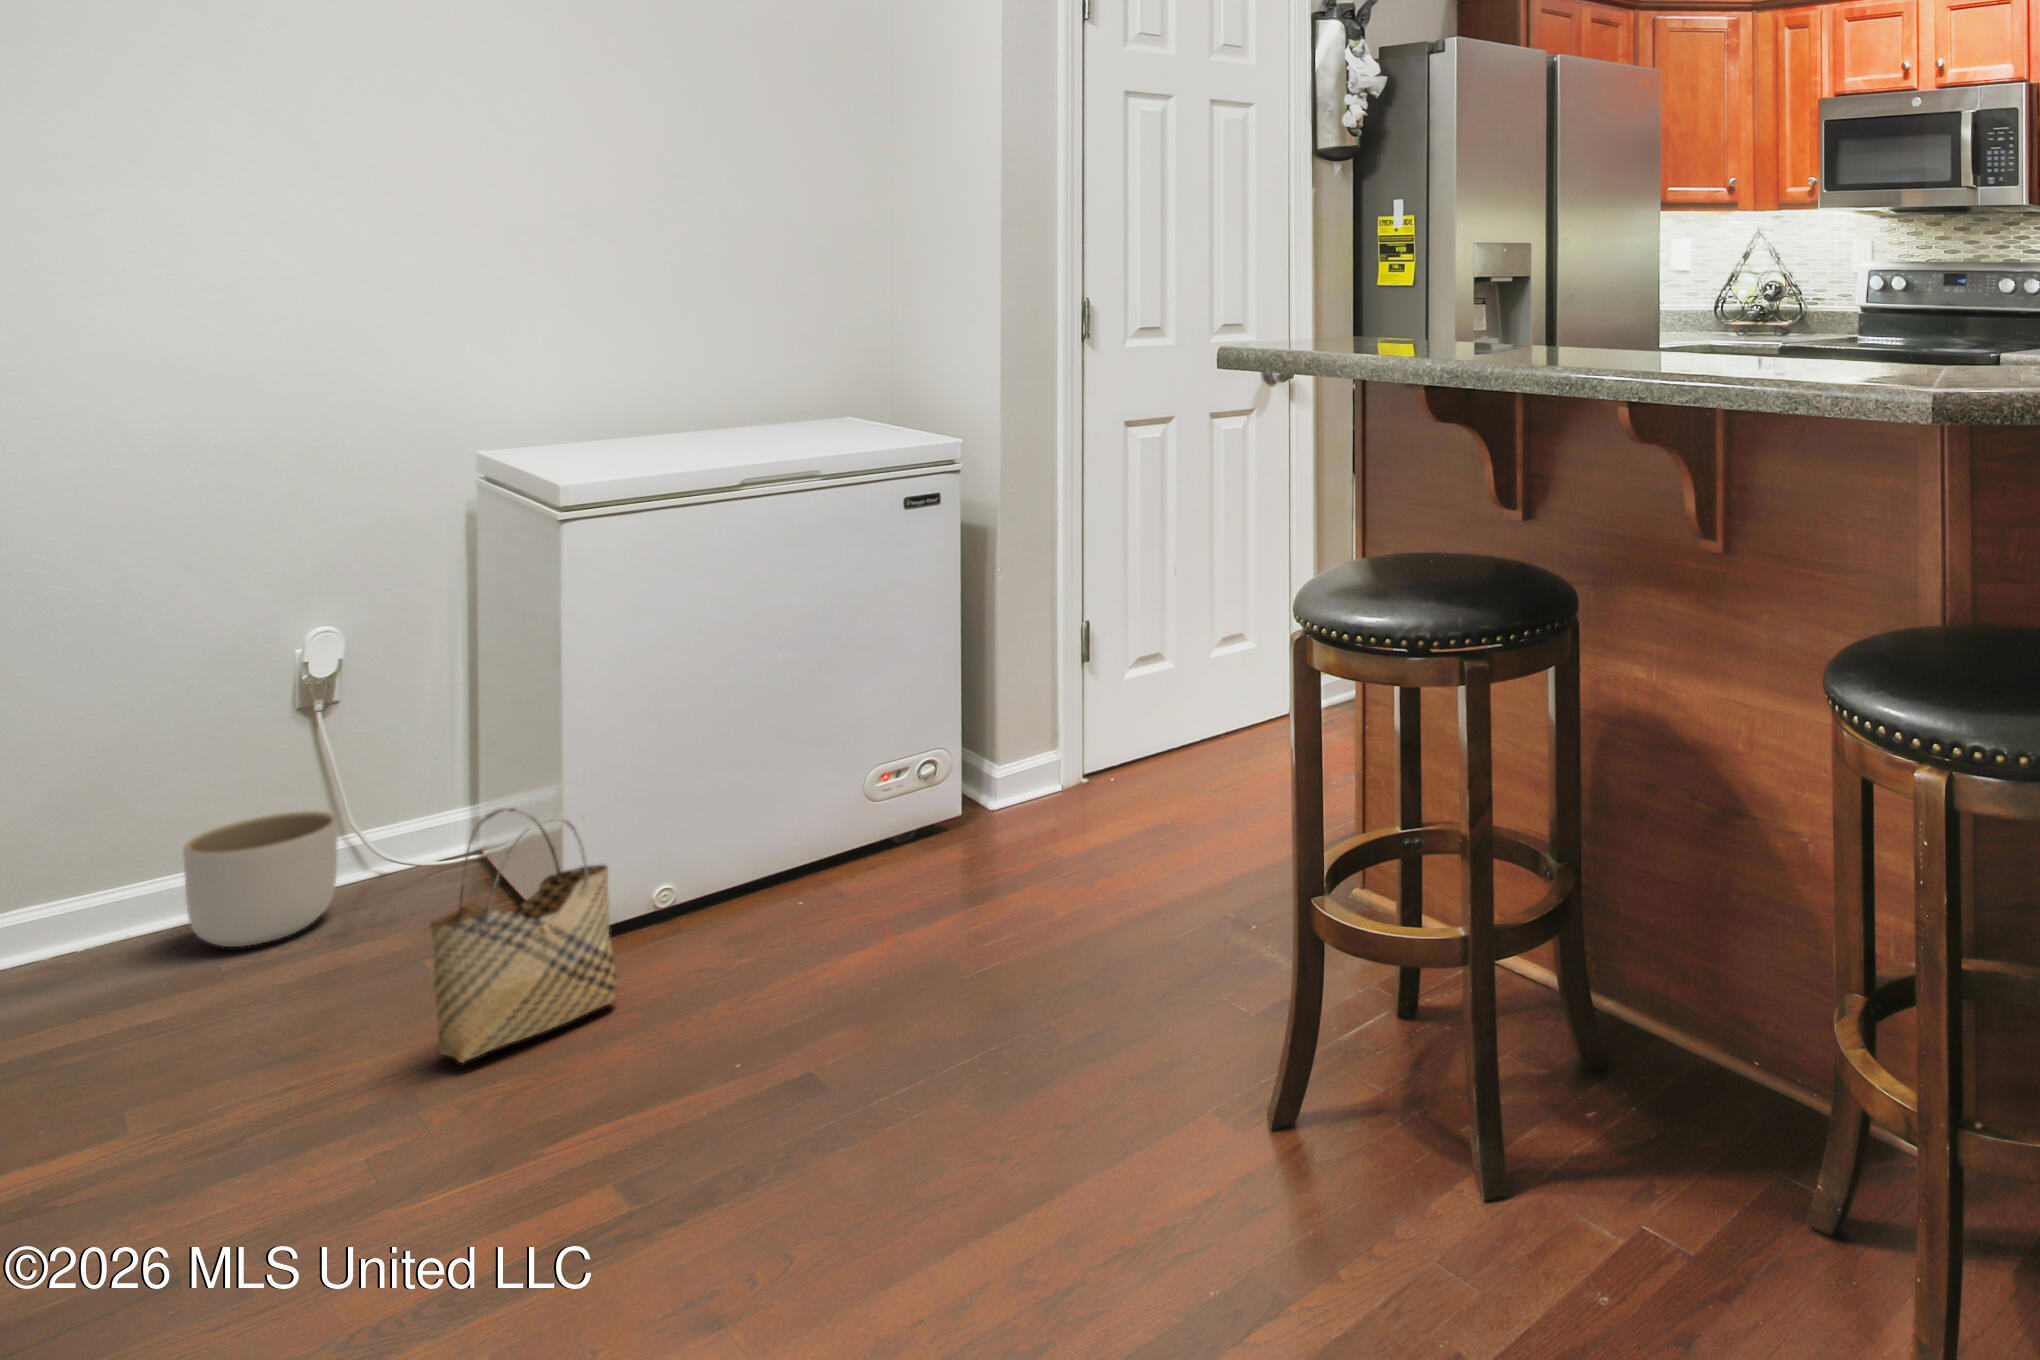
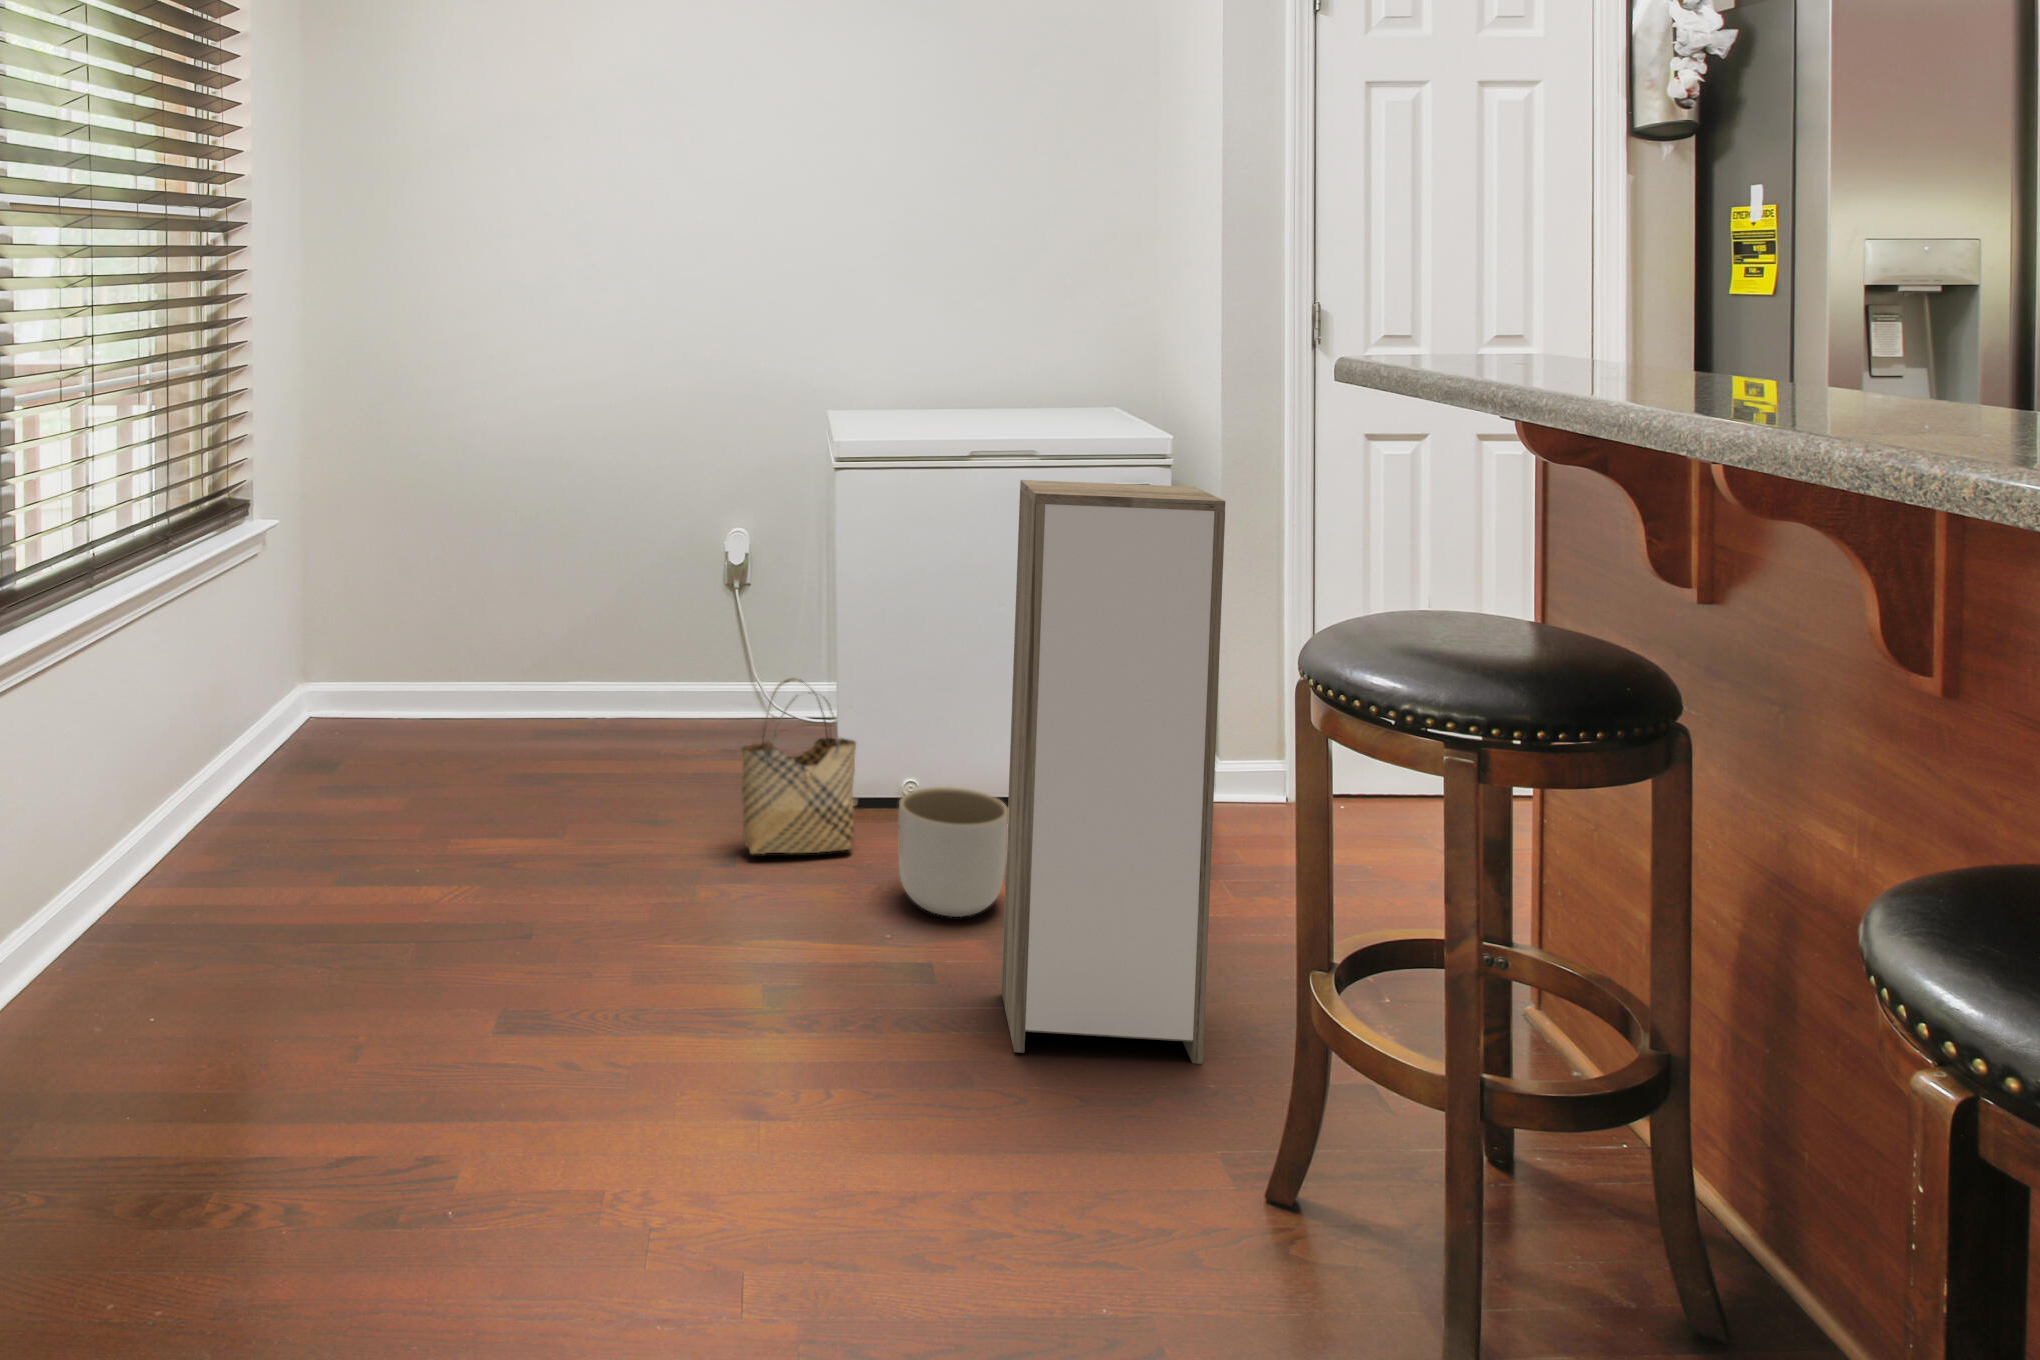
storage cabinet: none [896,494,1138,1143] -> present [1001,480,1225,1064]
planter: present [183,811,338,947] -> present [898,787,1008,917]

